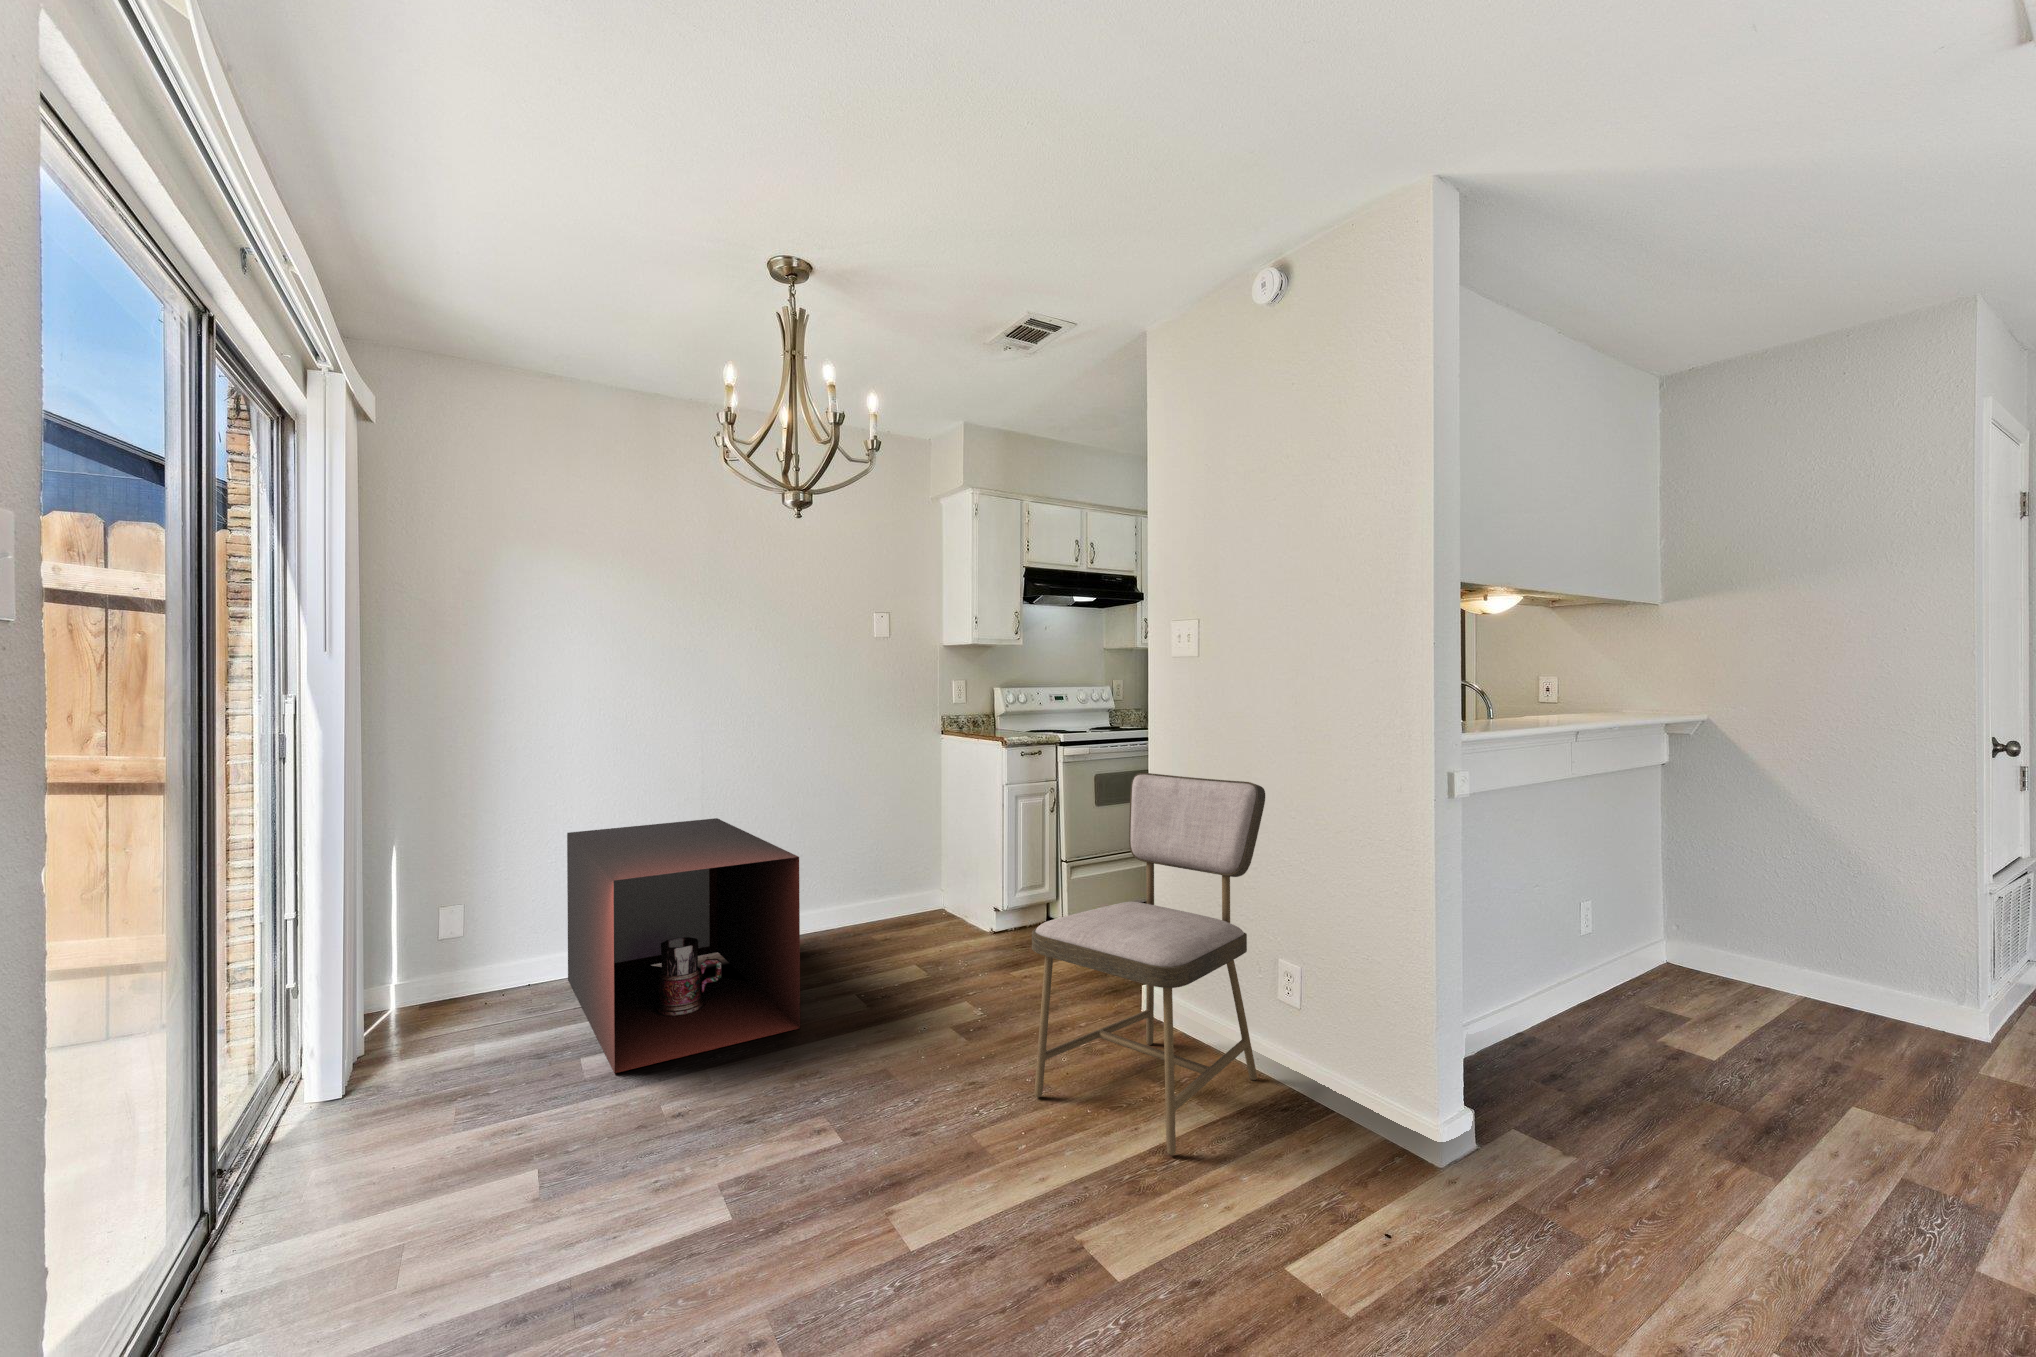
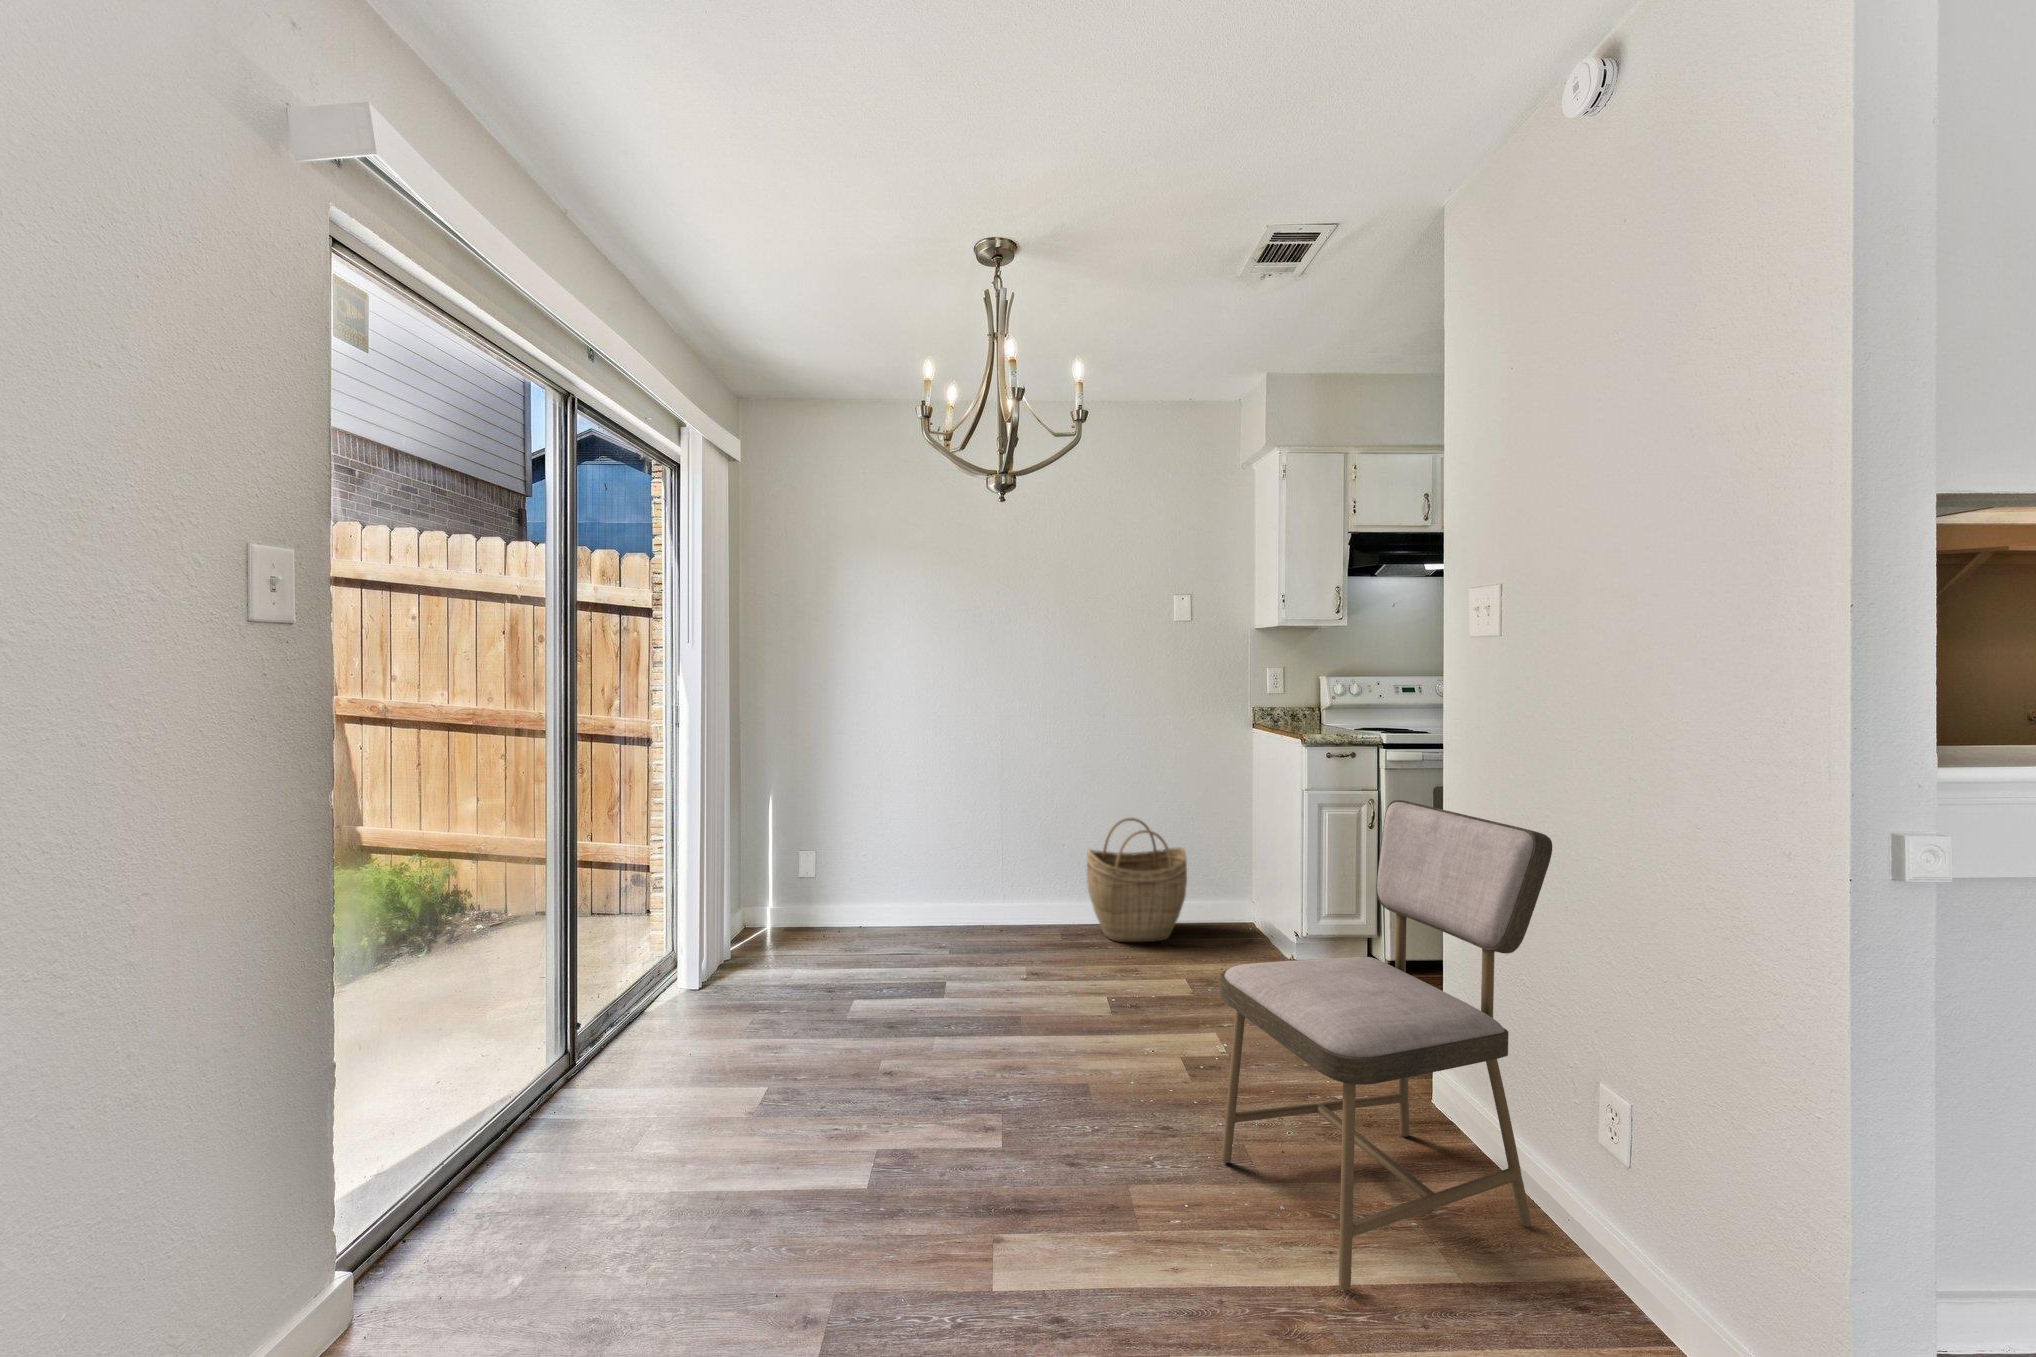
storage cabinet: present [567,818,800,1073] -> none [864,799,1037,1024]
woven basket: none [798,827,896,949] -> present [1087,818,1187,942]

